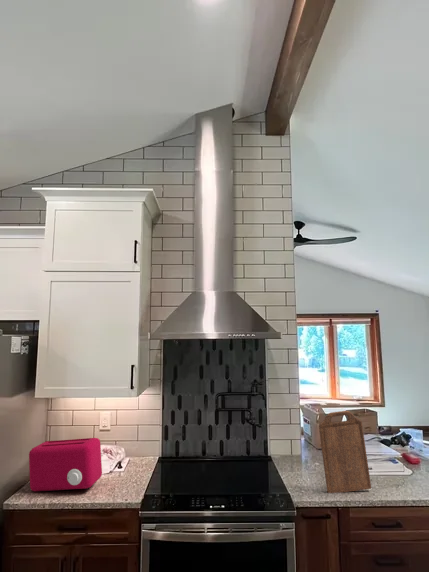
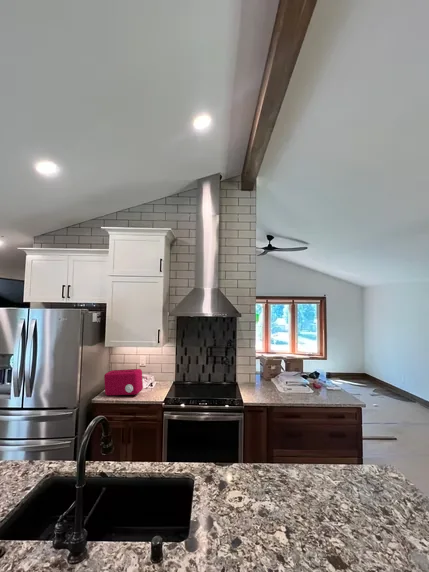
cutting board: present [319,411,371,493] -> none [260,357,287,400]

